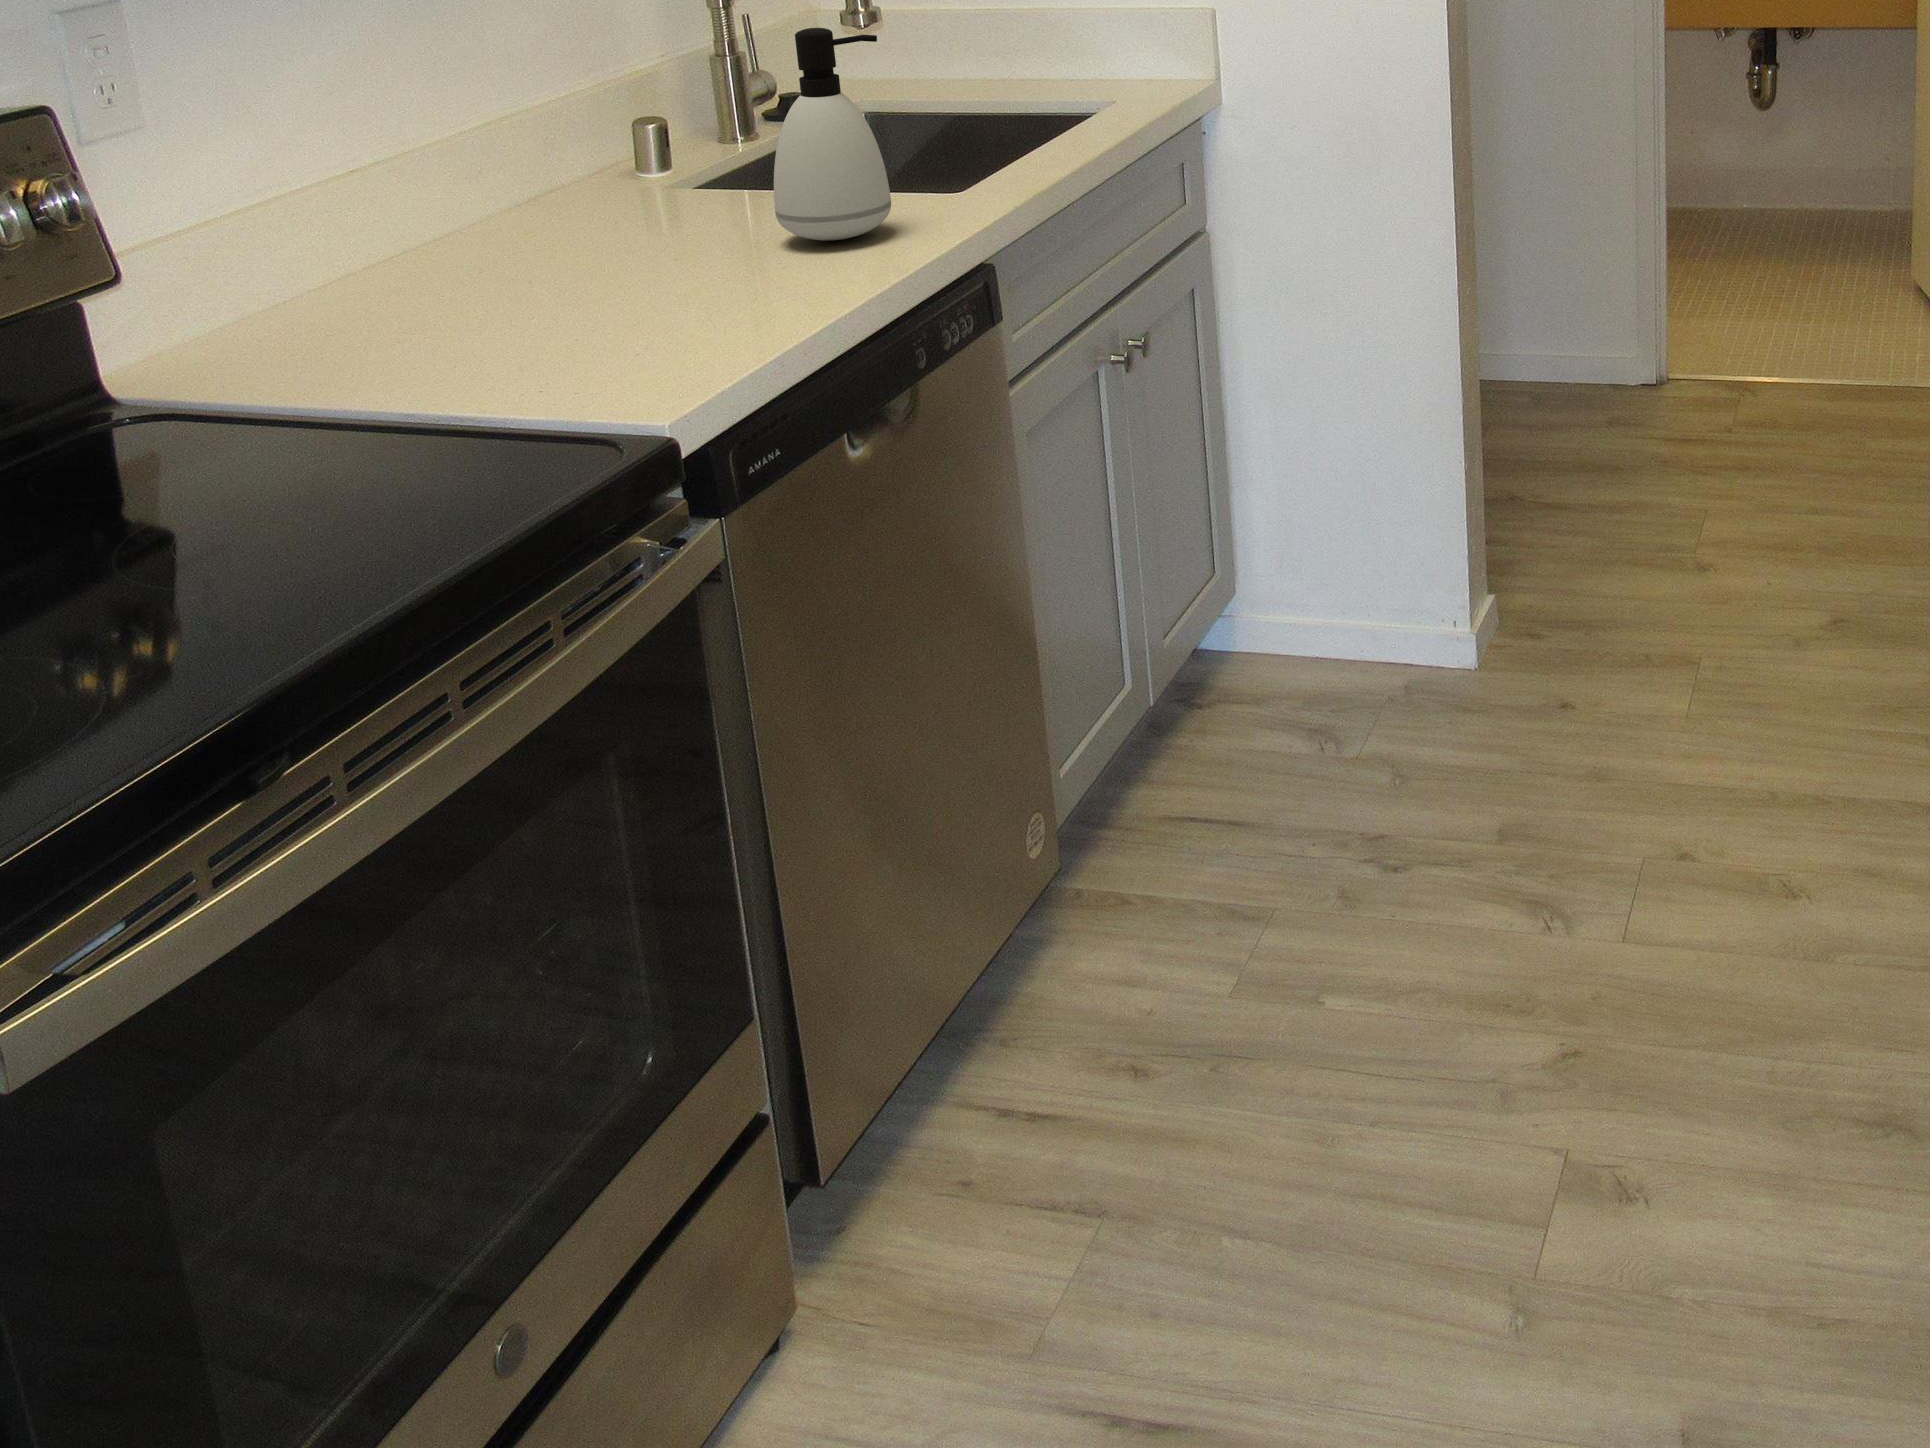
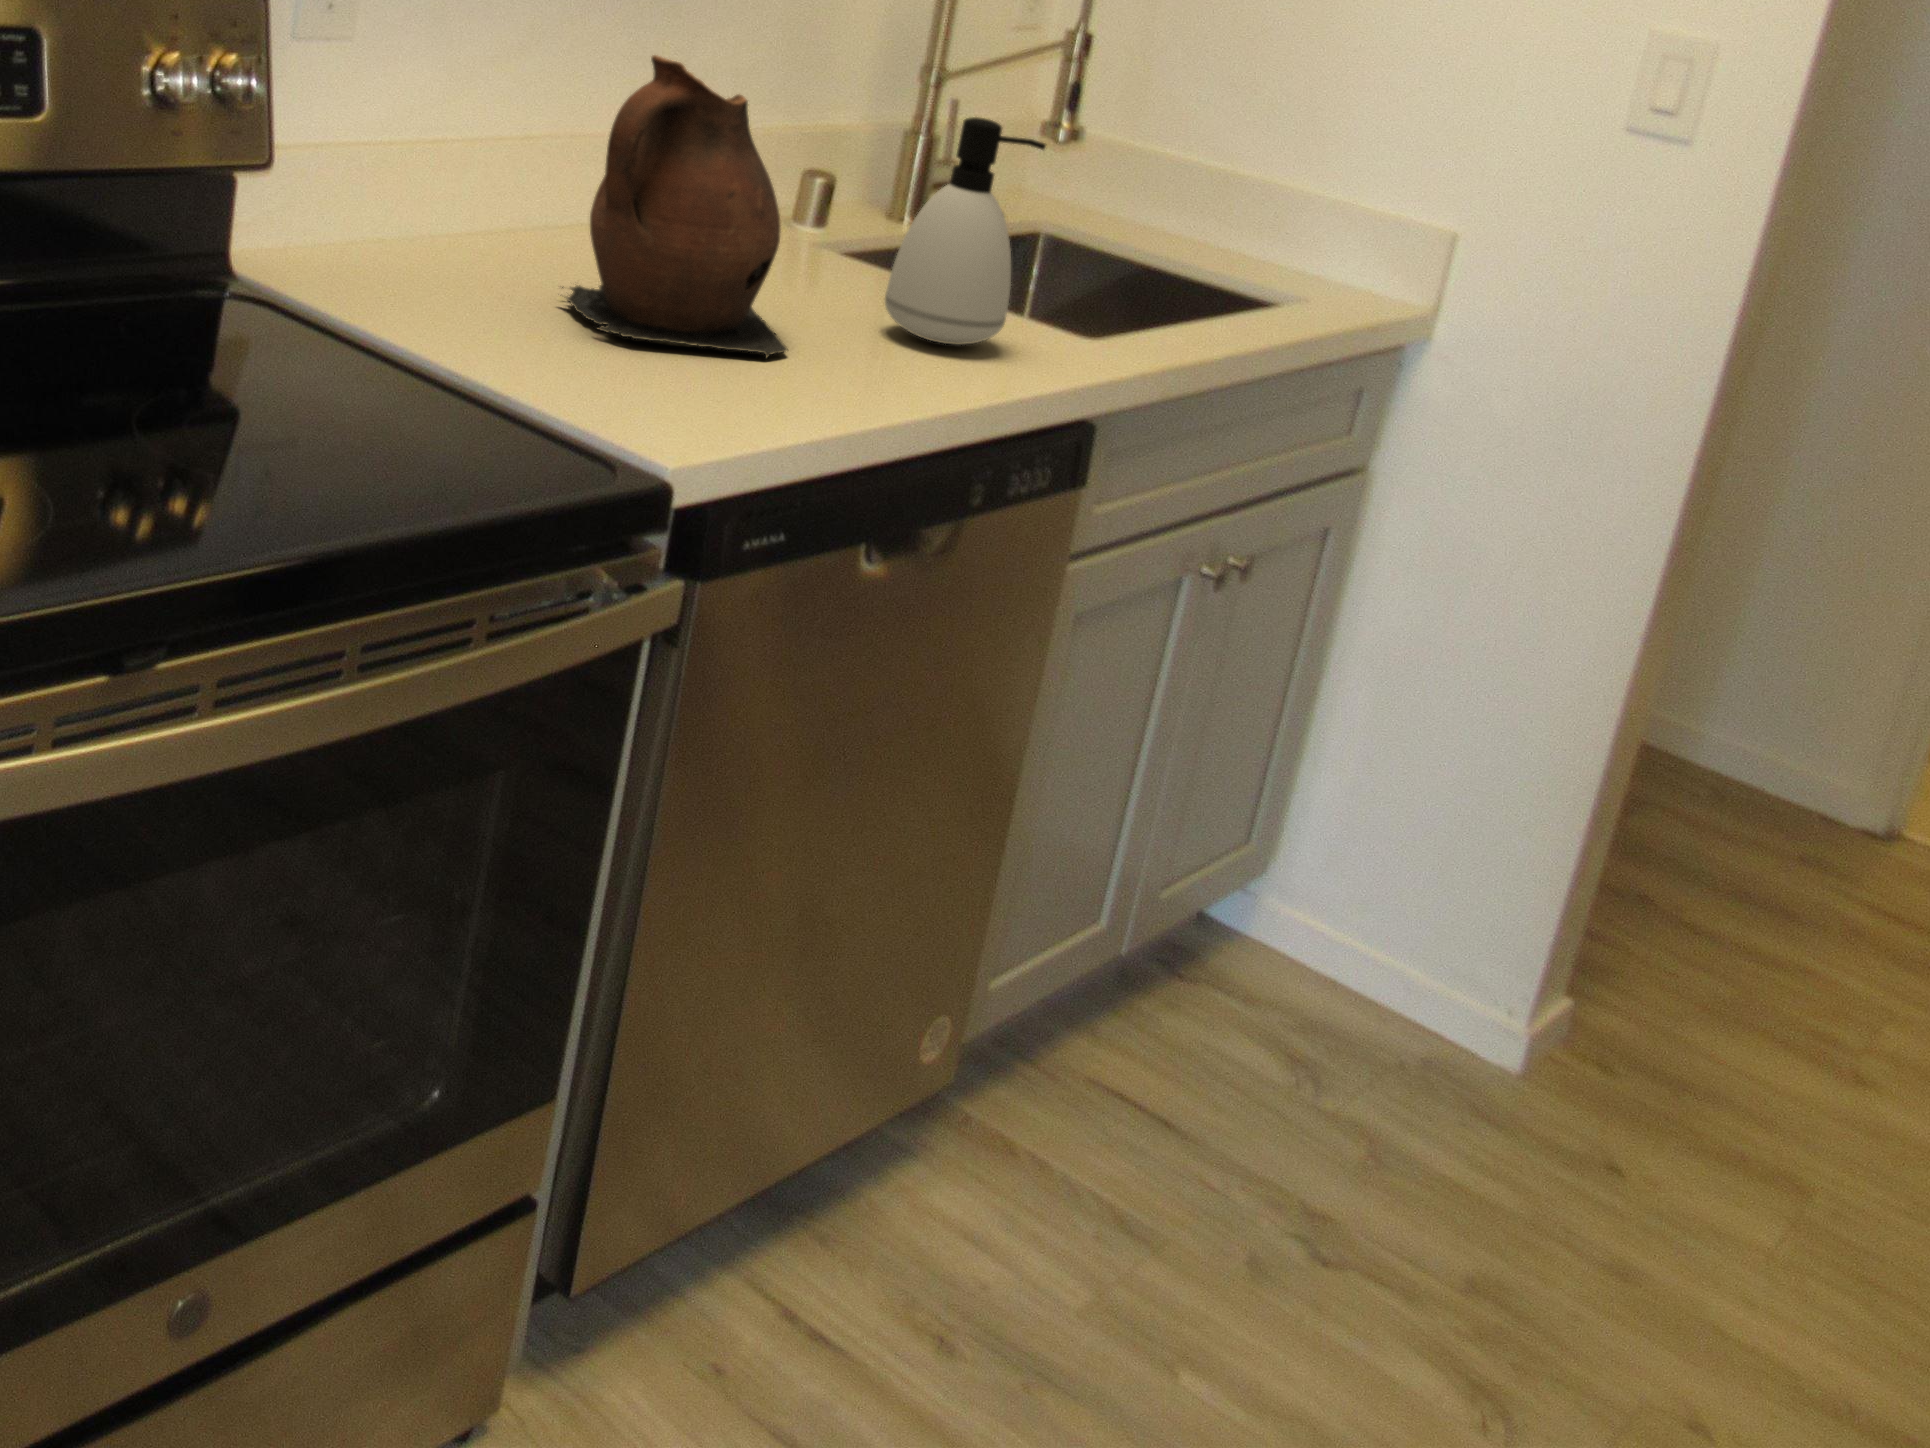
ceramic pitcher: none [462,57,713,331] -> present [562,55,787,358]

